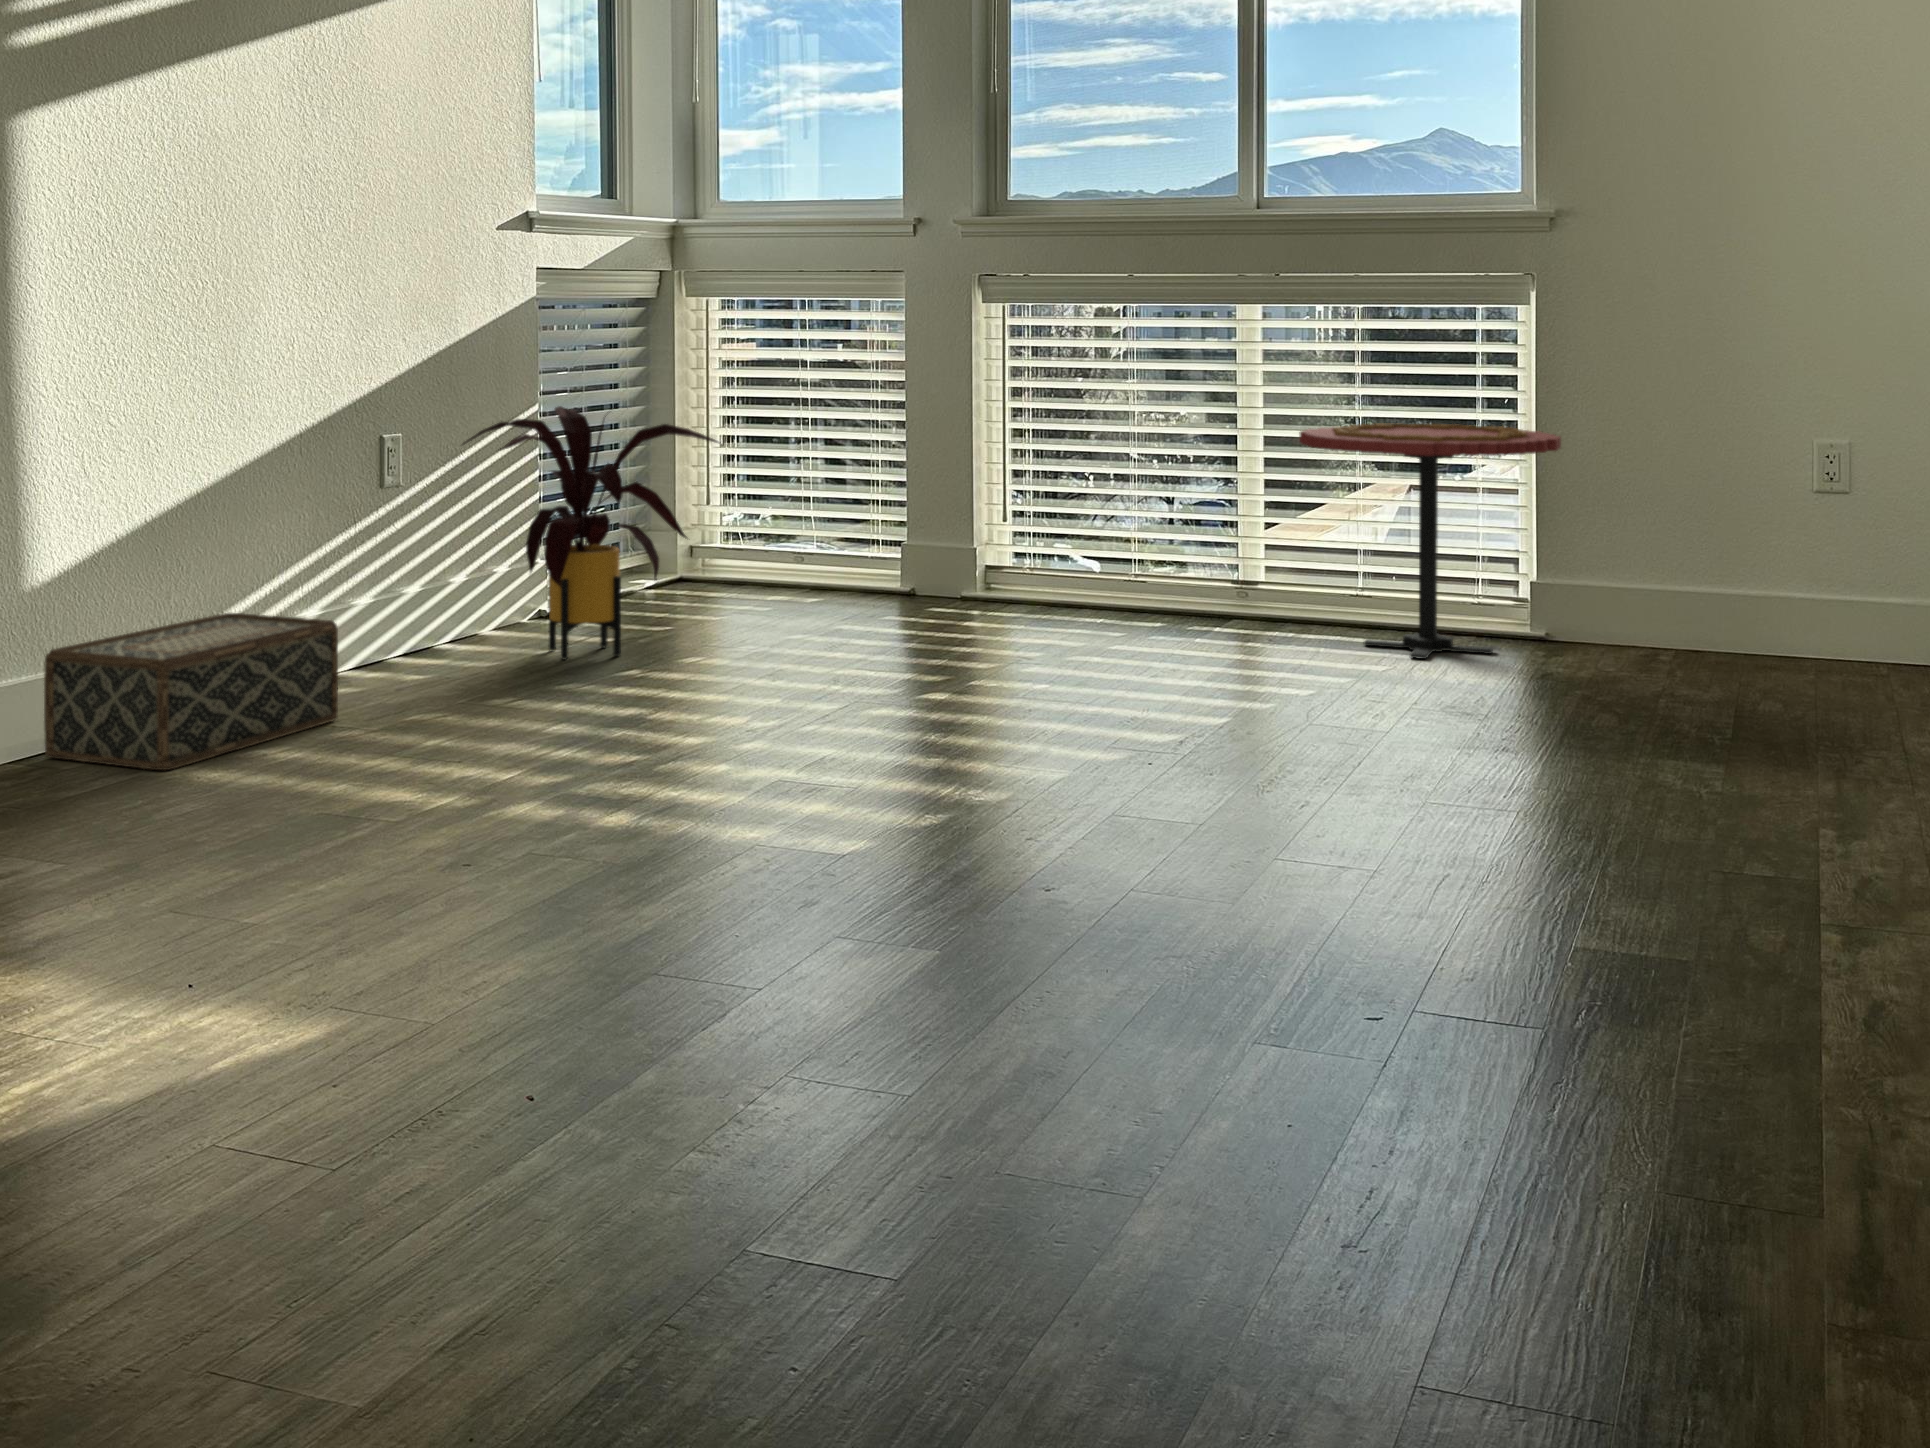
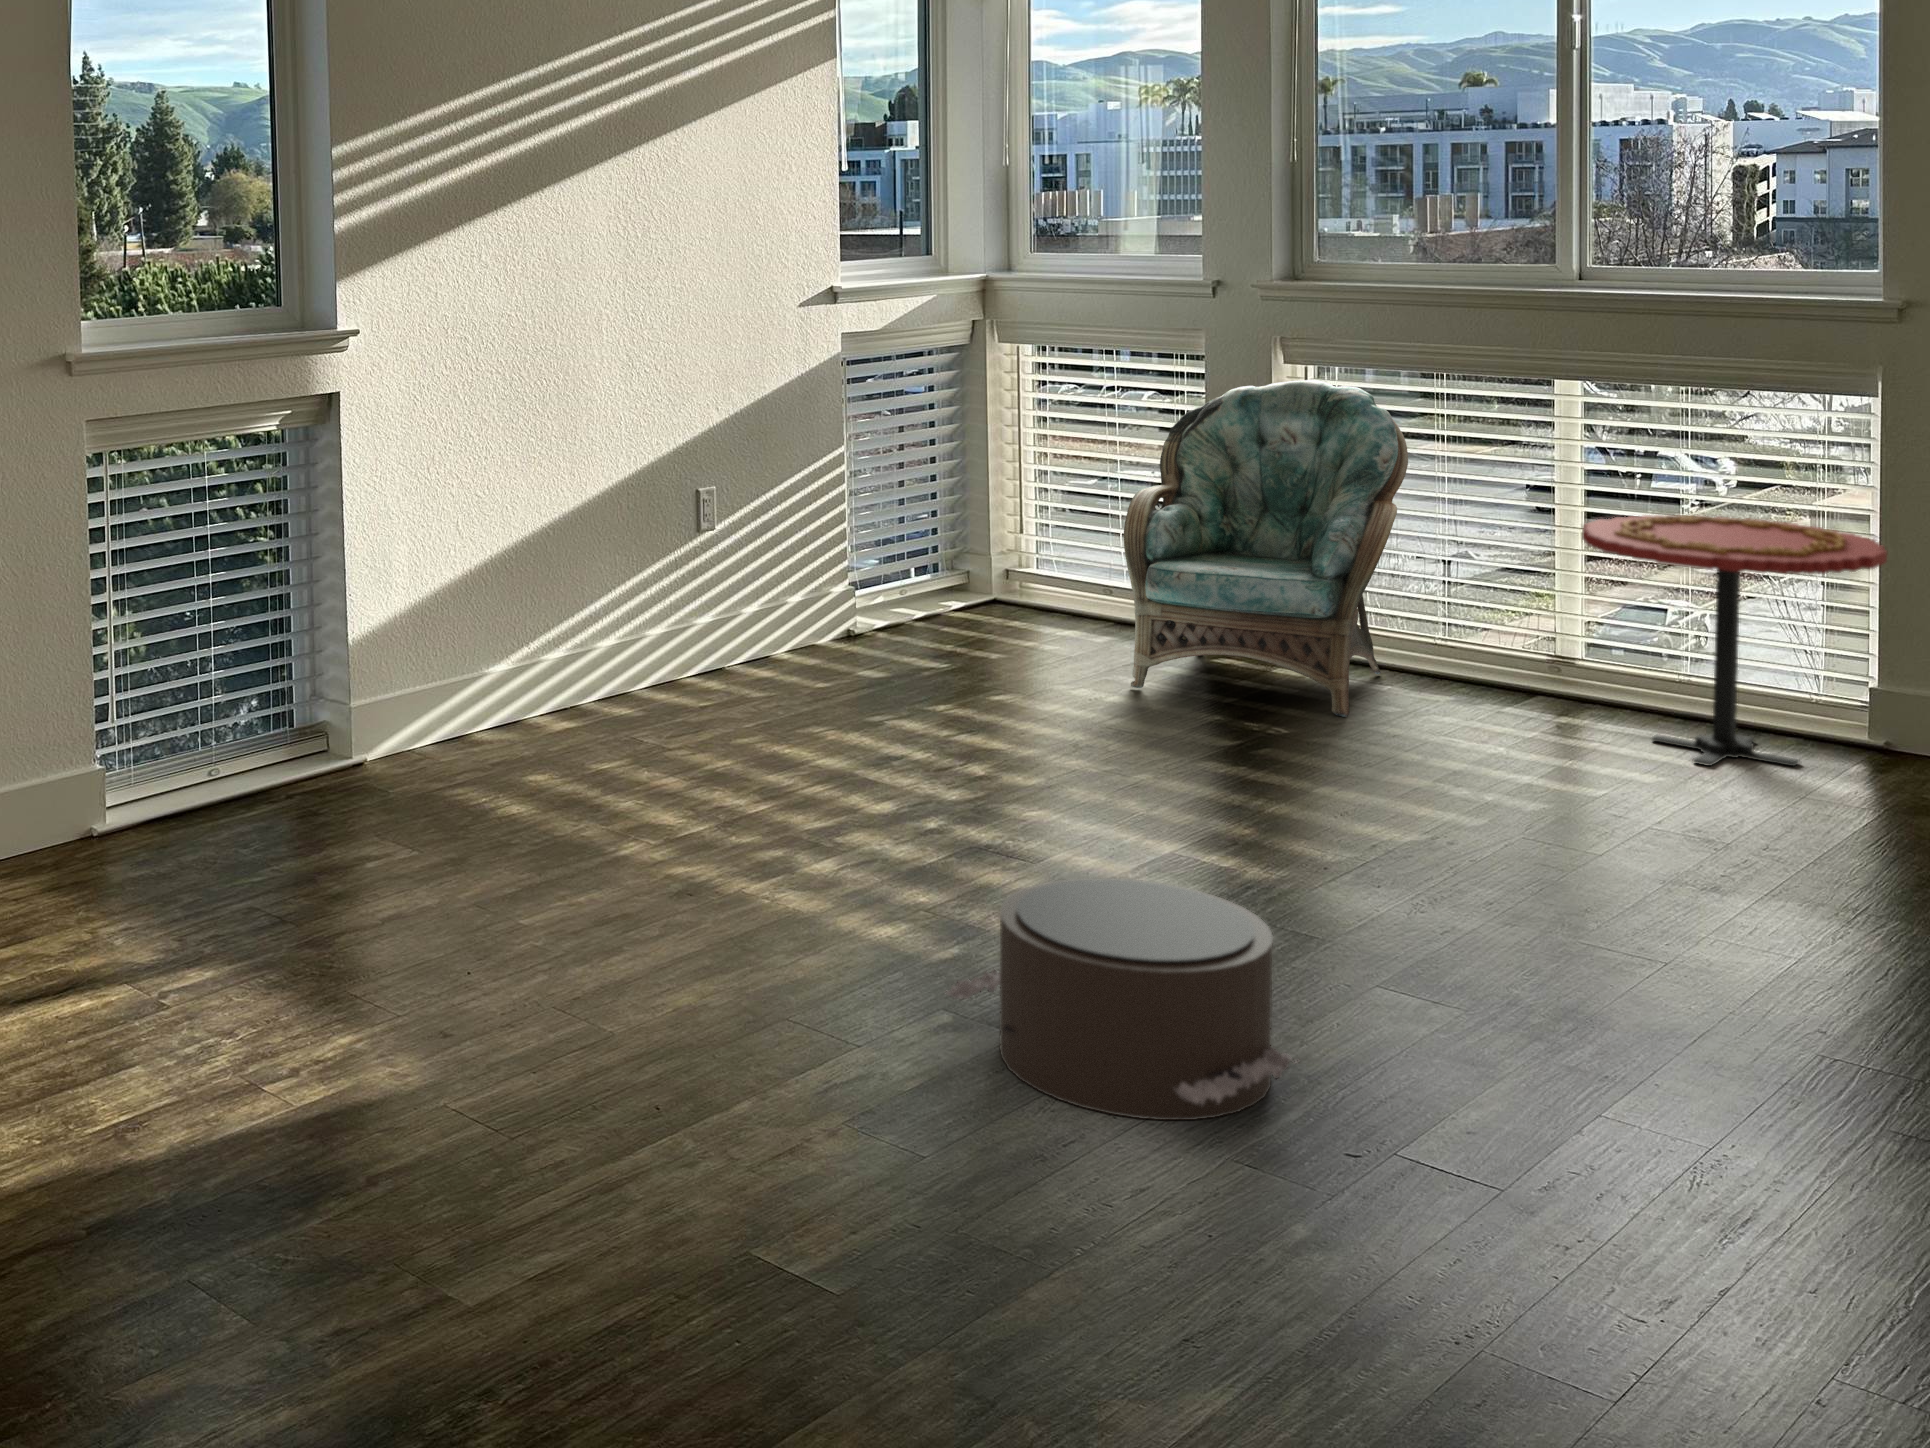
armchair: none [854,314,1122,649] -> present [1124,380,1408,717]
house plant: present [463,406,721,659] -> none [771,460,996,685]
woven basket: present [44,613,338,770] -> none [426,639,647,773]
pouf: none [849,747,1279,1012] -> present [946,878,1299,1120]

